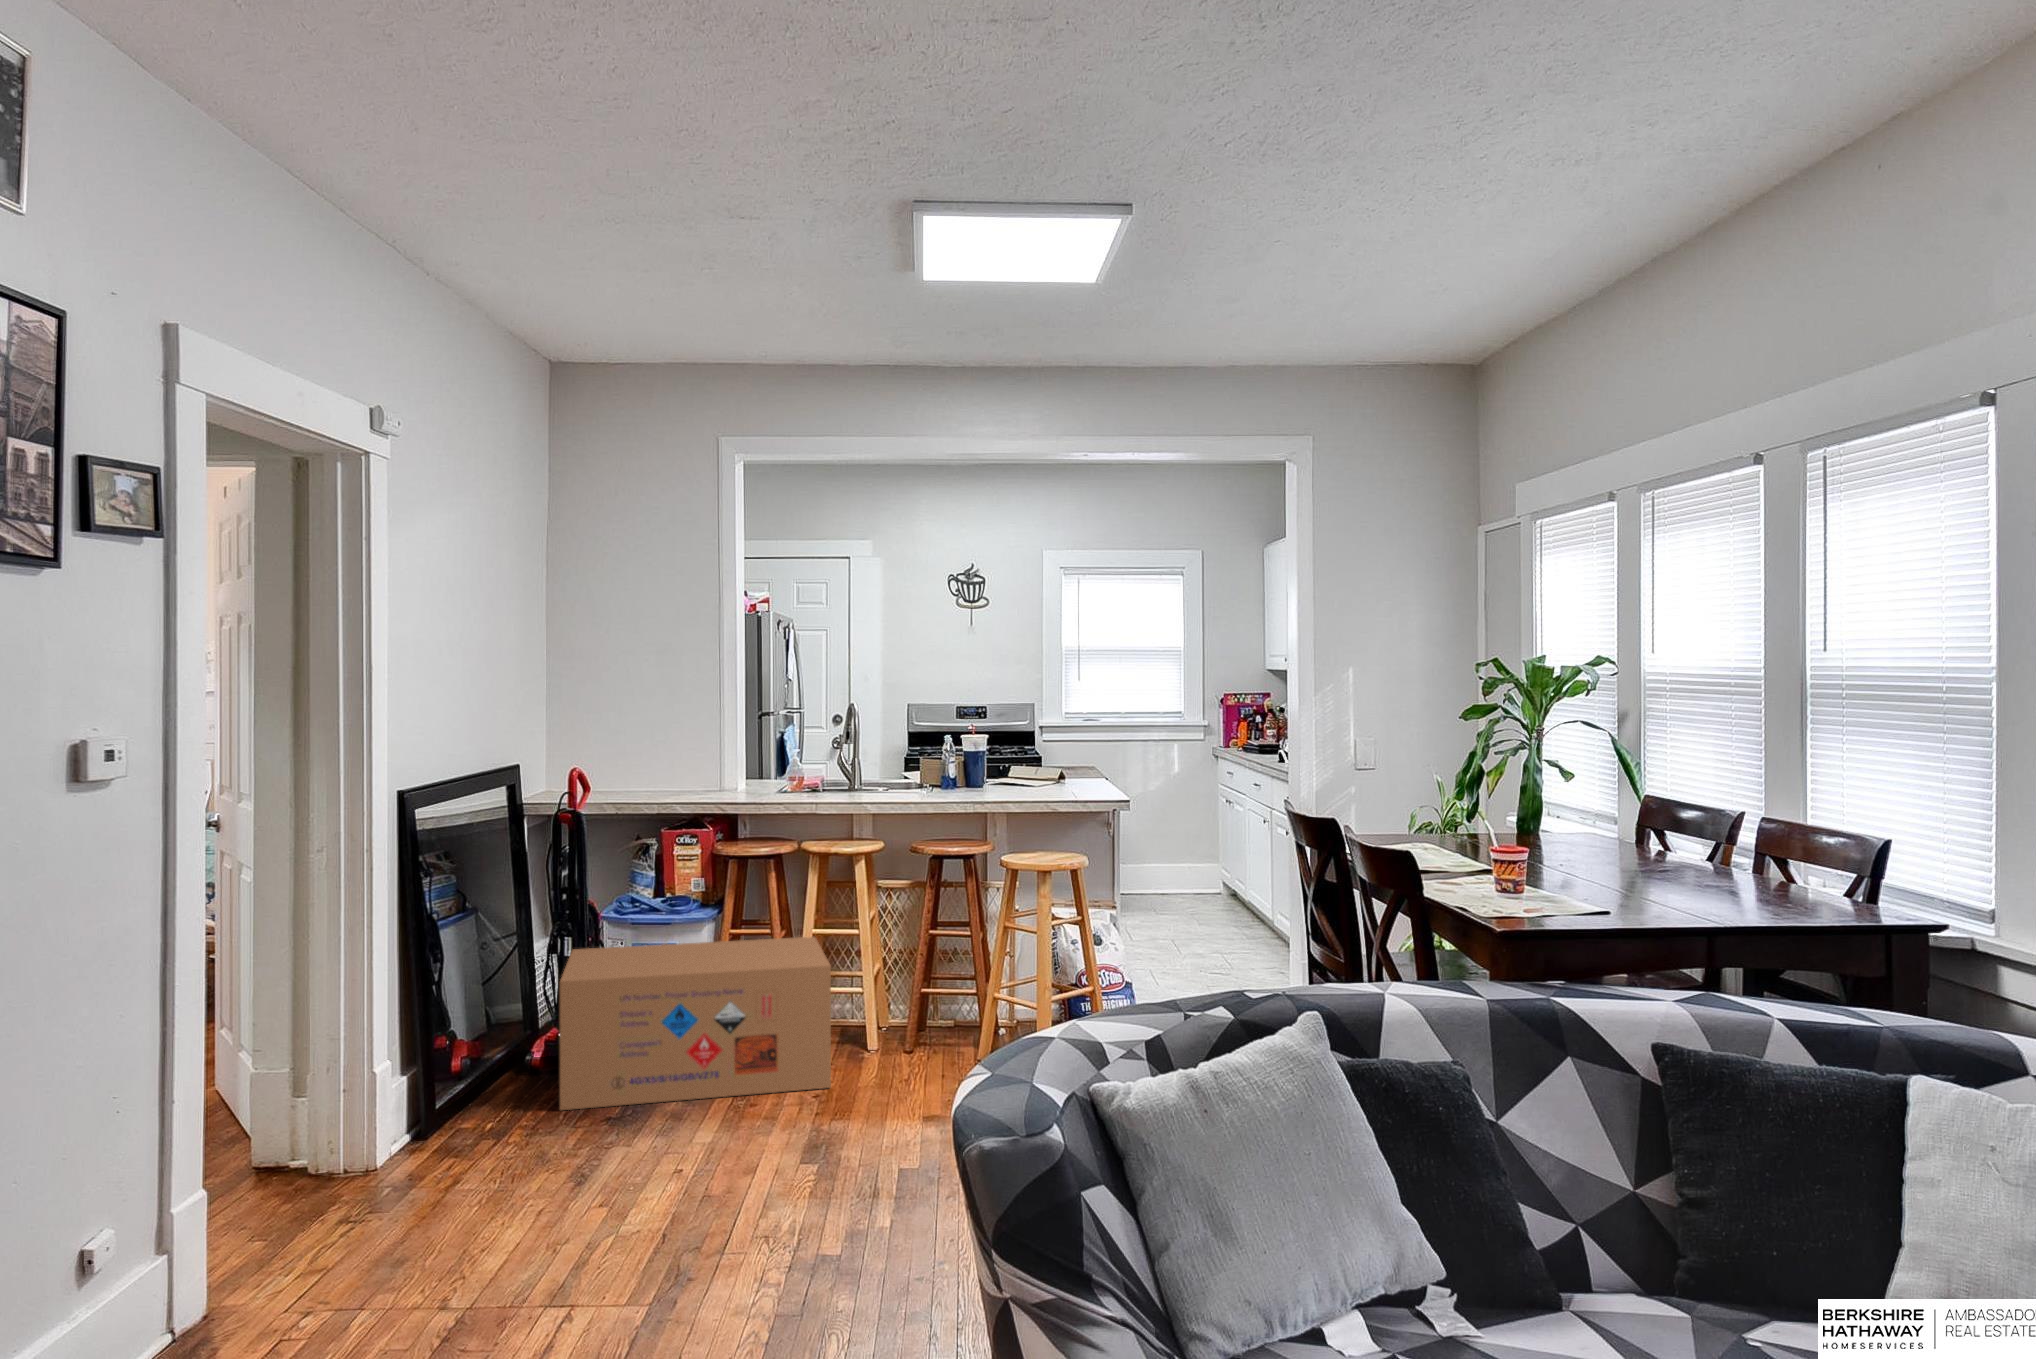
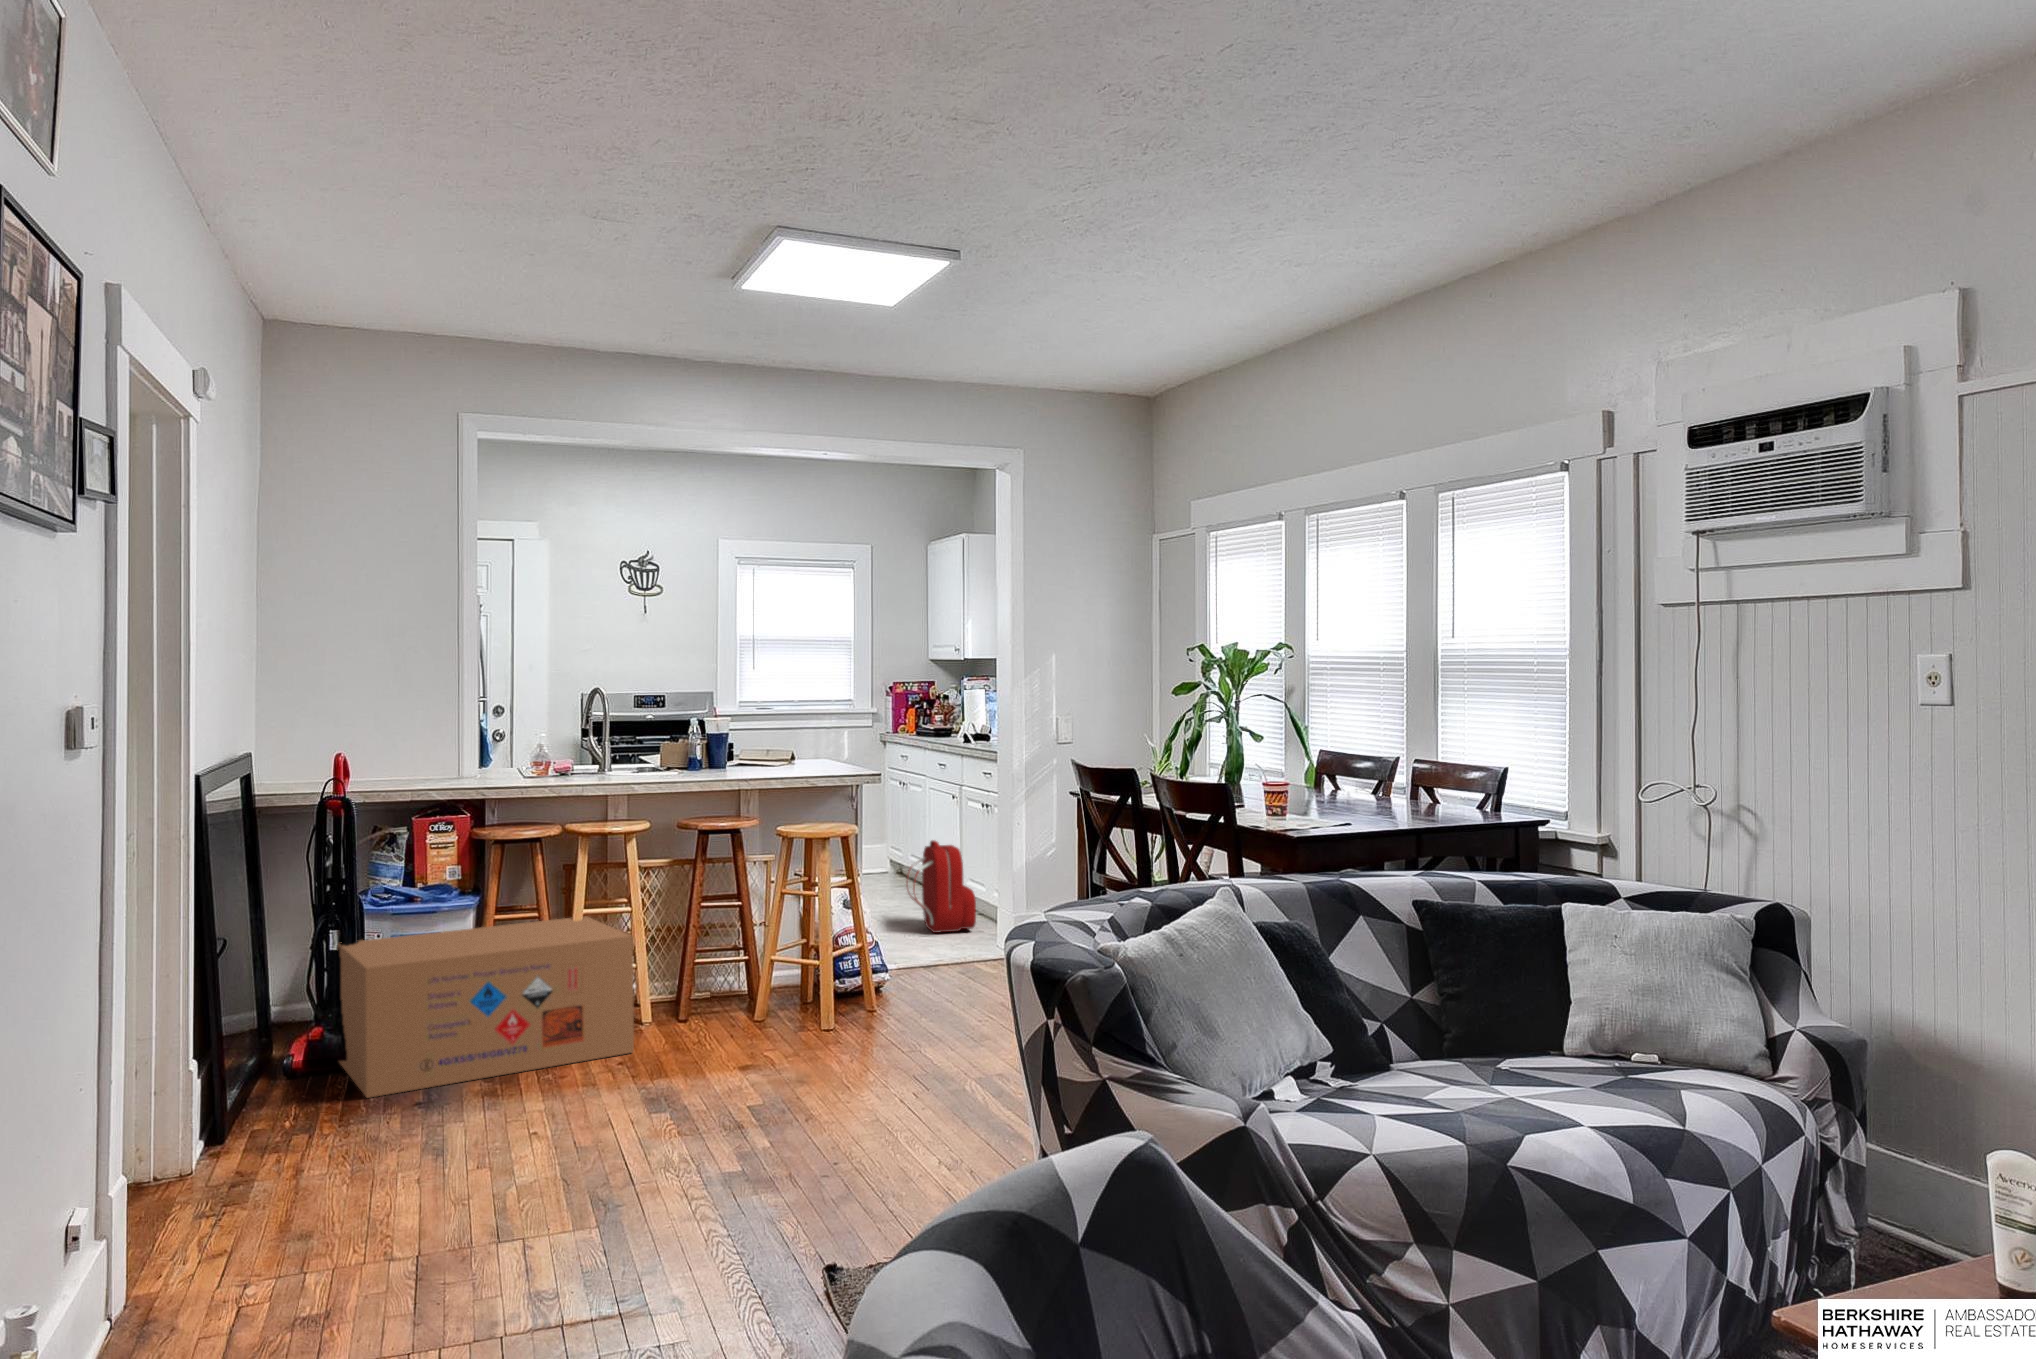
backpack: none [1206,869,1278,971] -> present [907,840,976,933]

